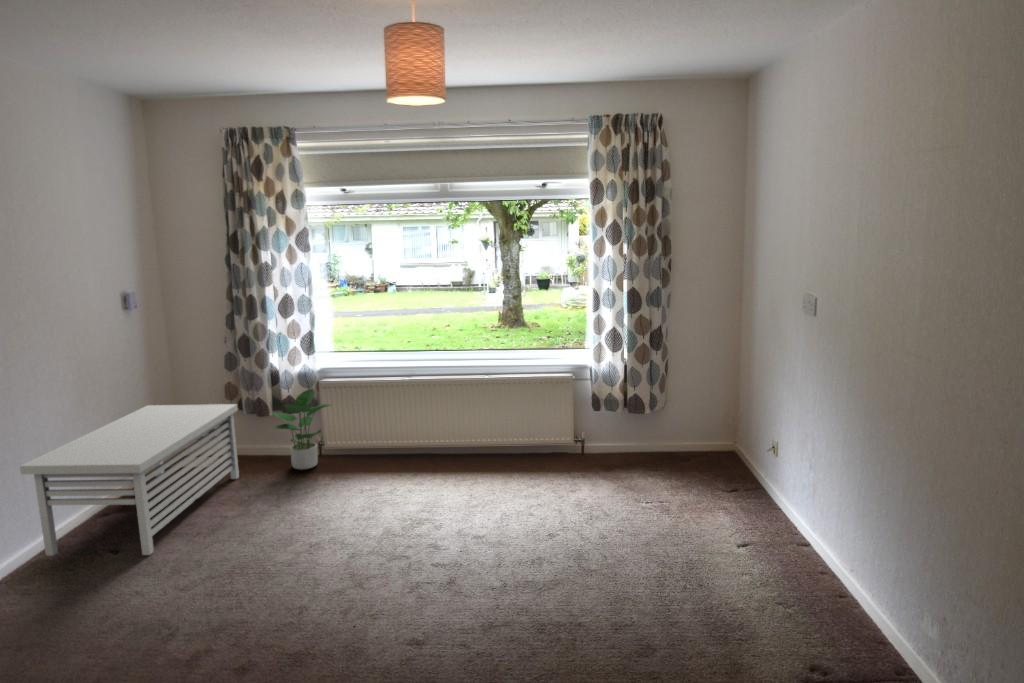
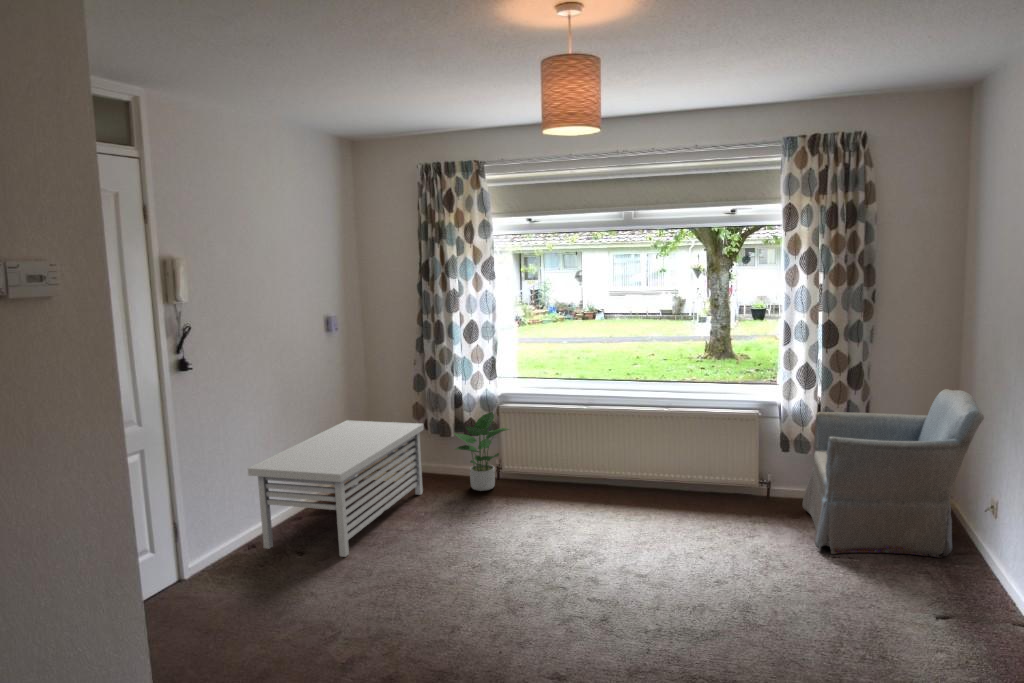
armchair: none [613,346,767,501] -> present [802,389,984,558]

